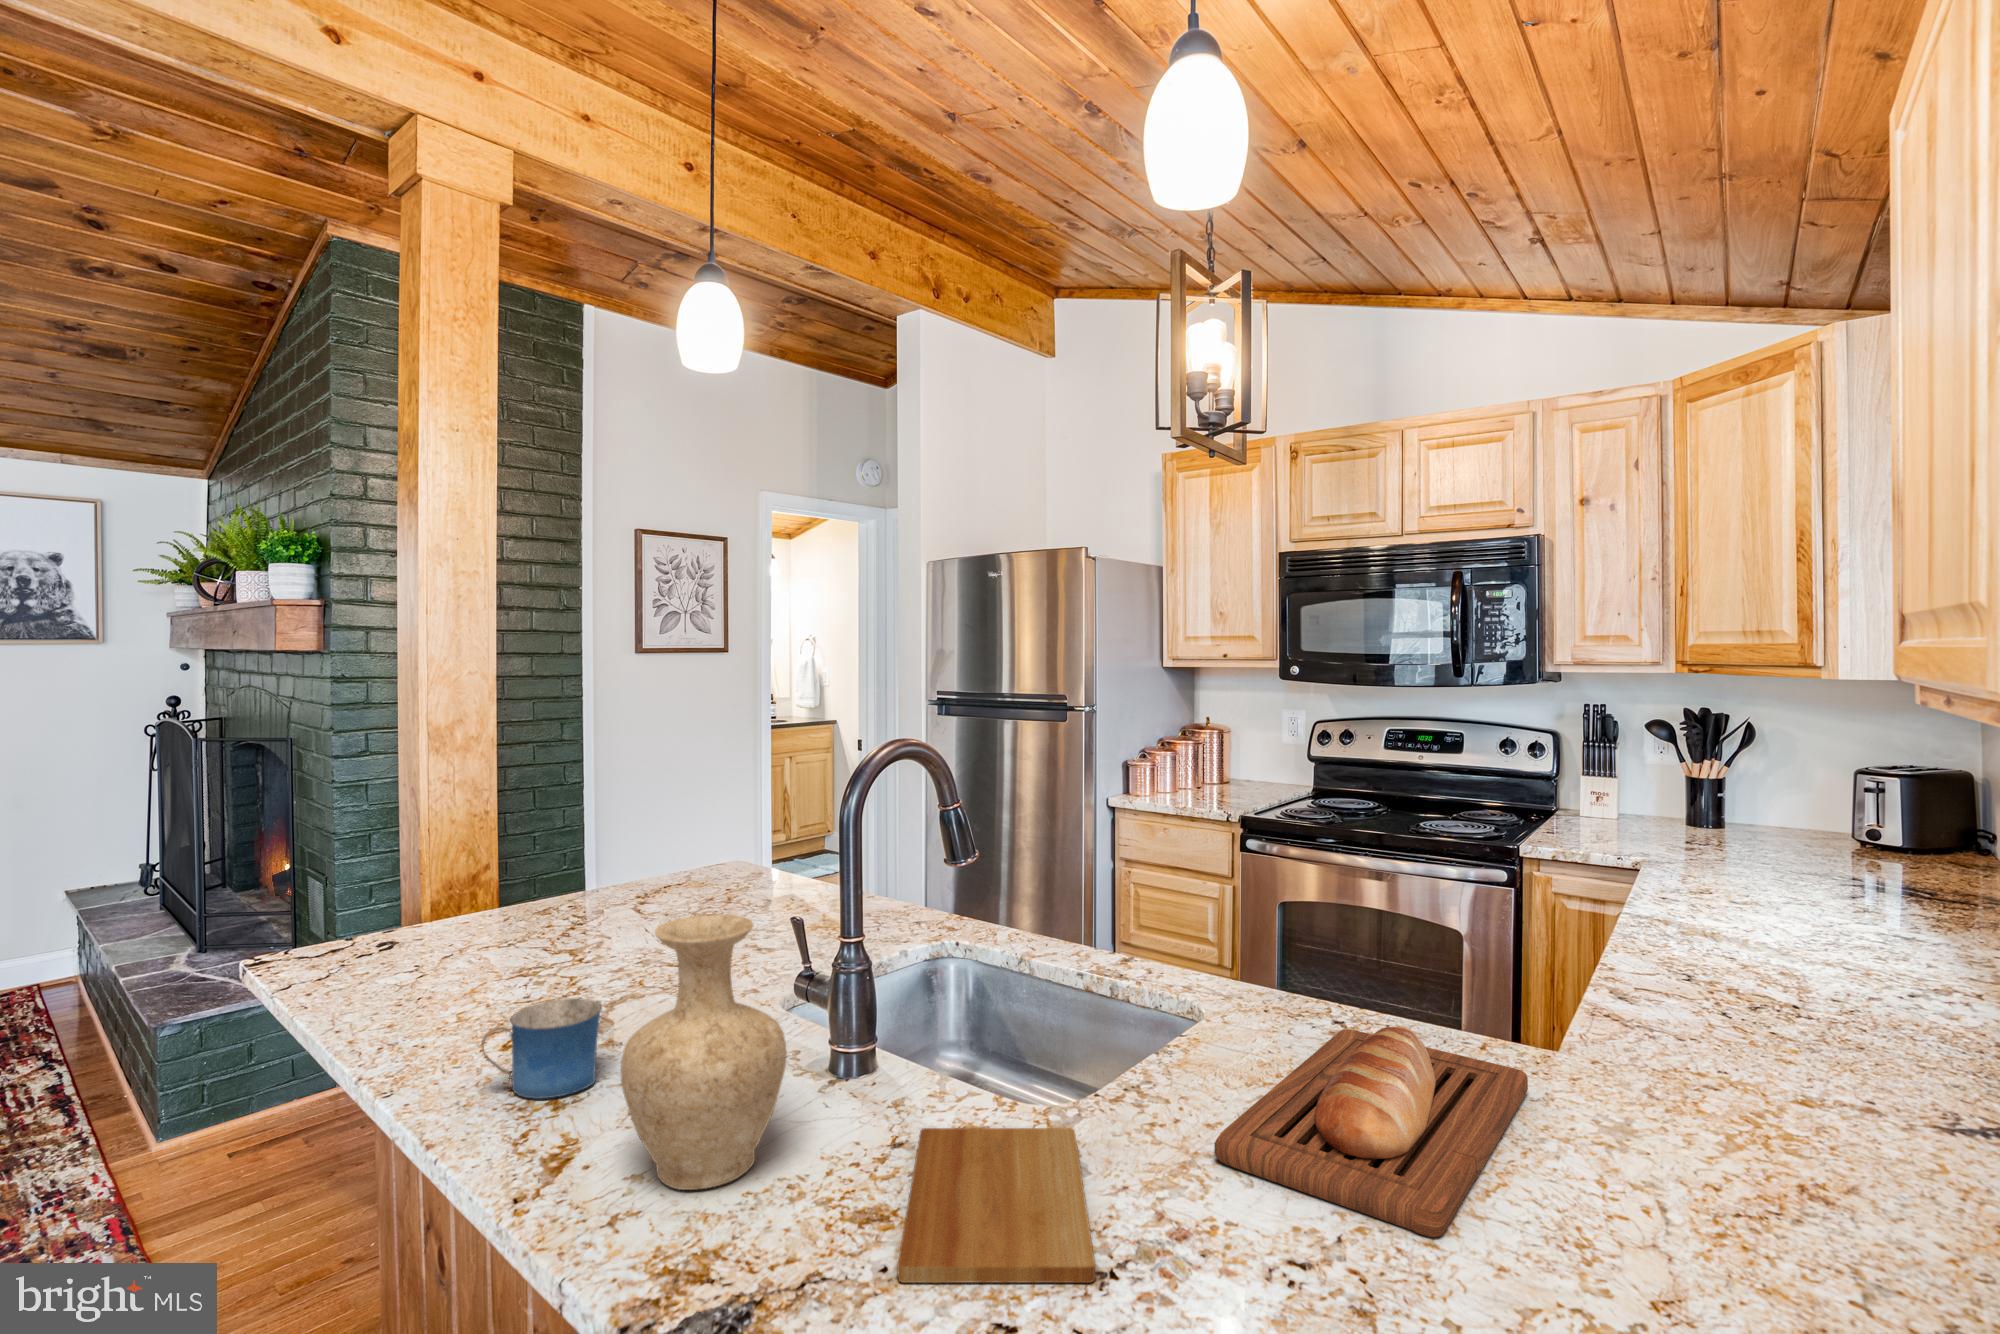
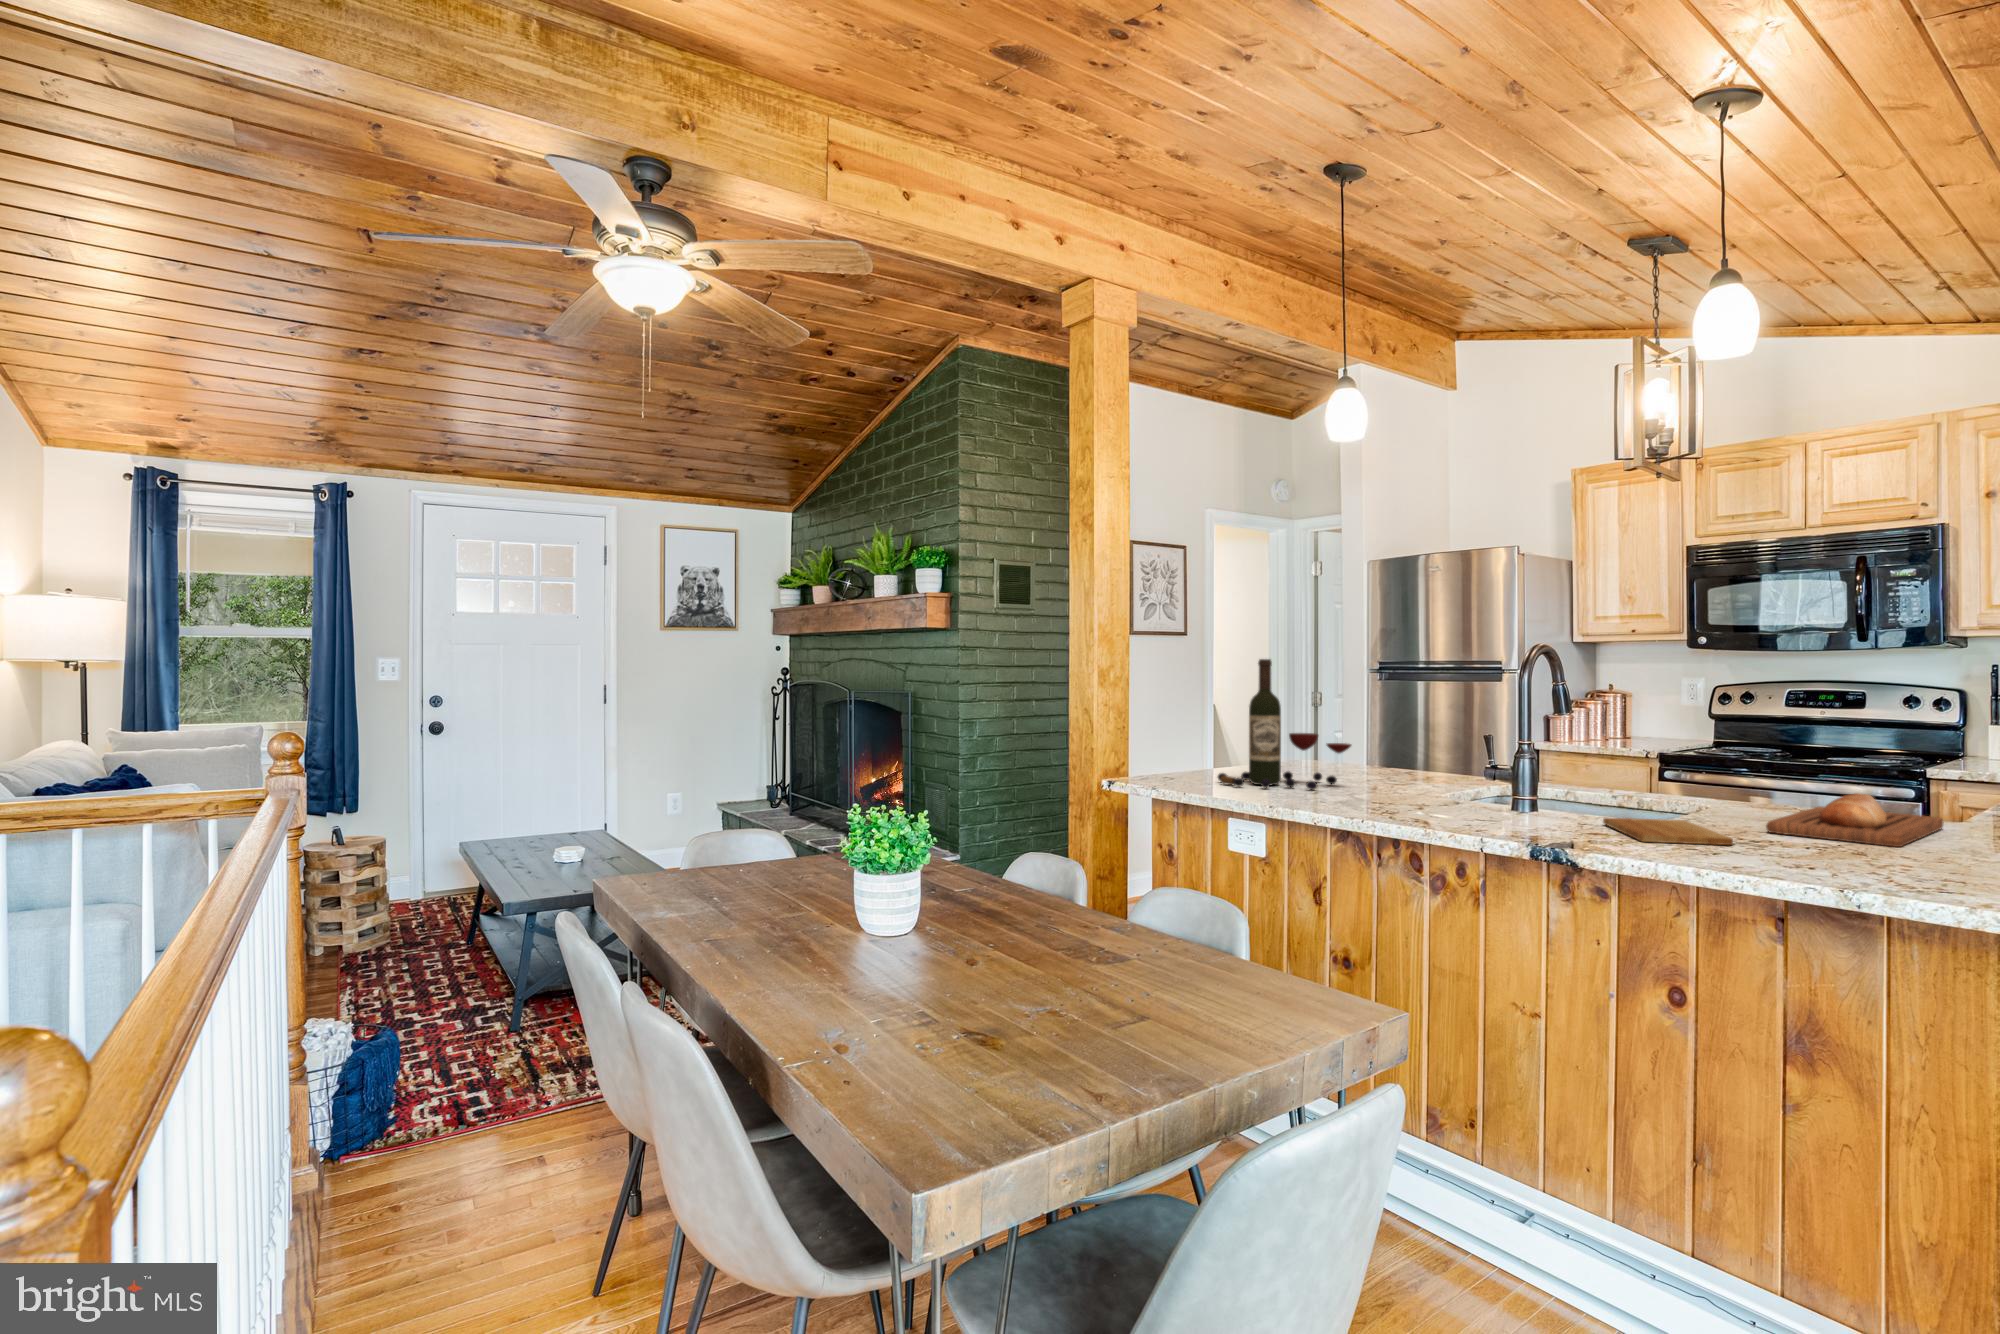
wine bottle: none [429,738,659,985] -> present [1218,659,1351,790]
vase: present [621,914,787,1190] -> none [1466,715,1545,827]
mug: present [481,998,602,1099] -> none [1351,772,1403,811]

